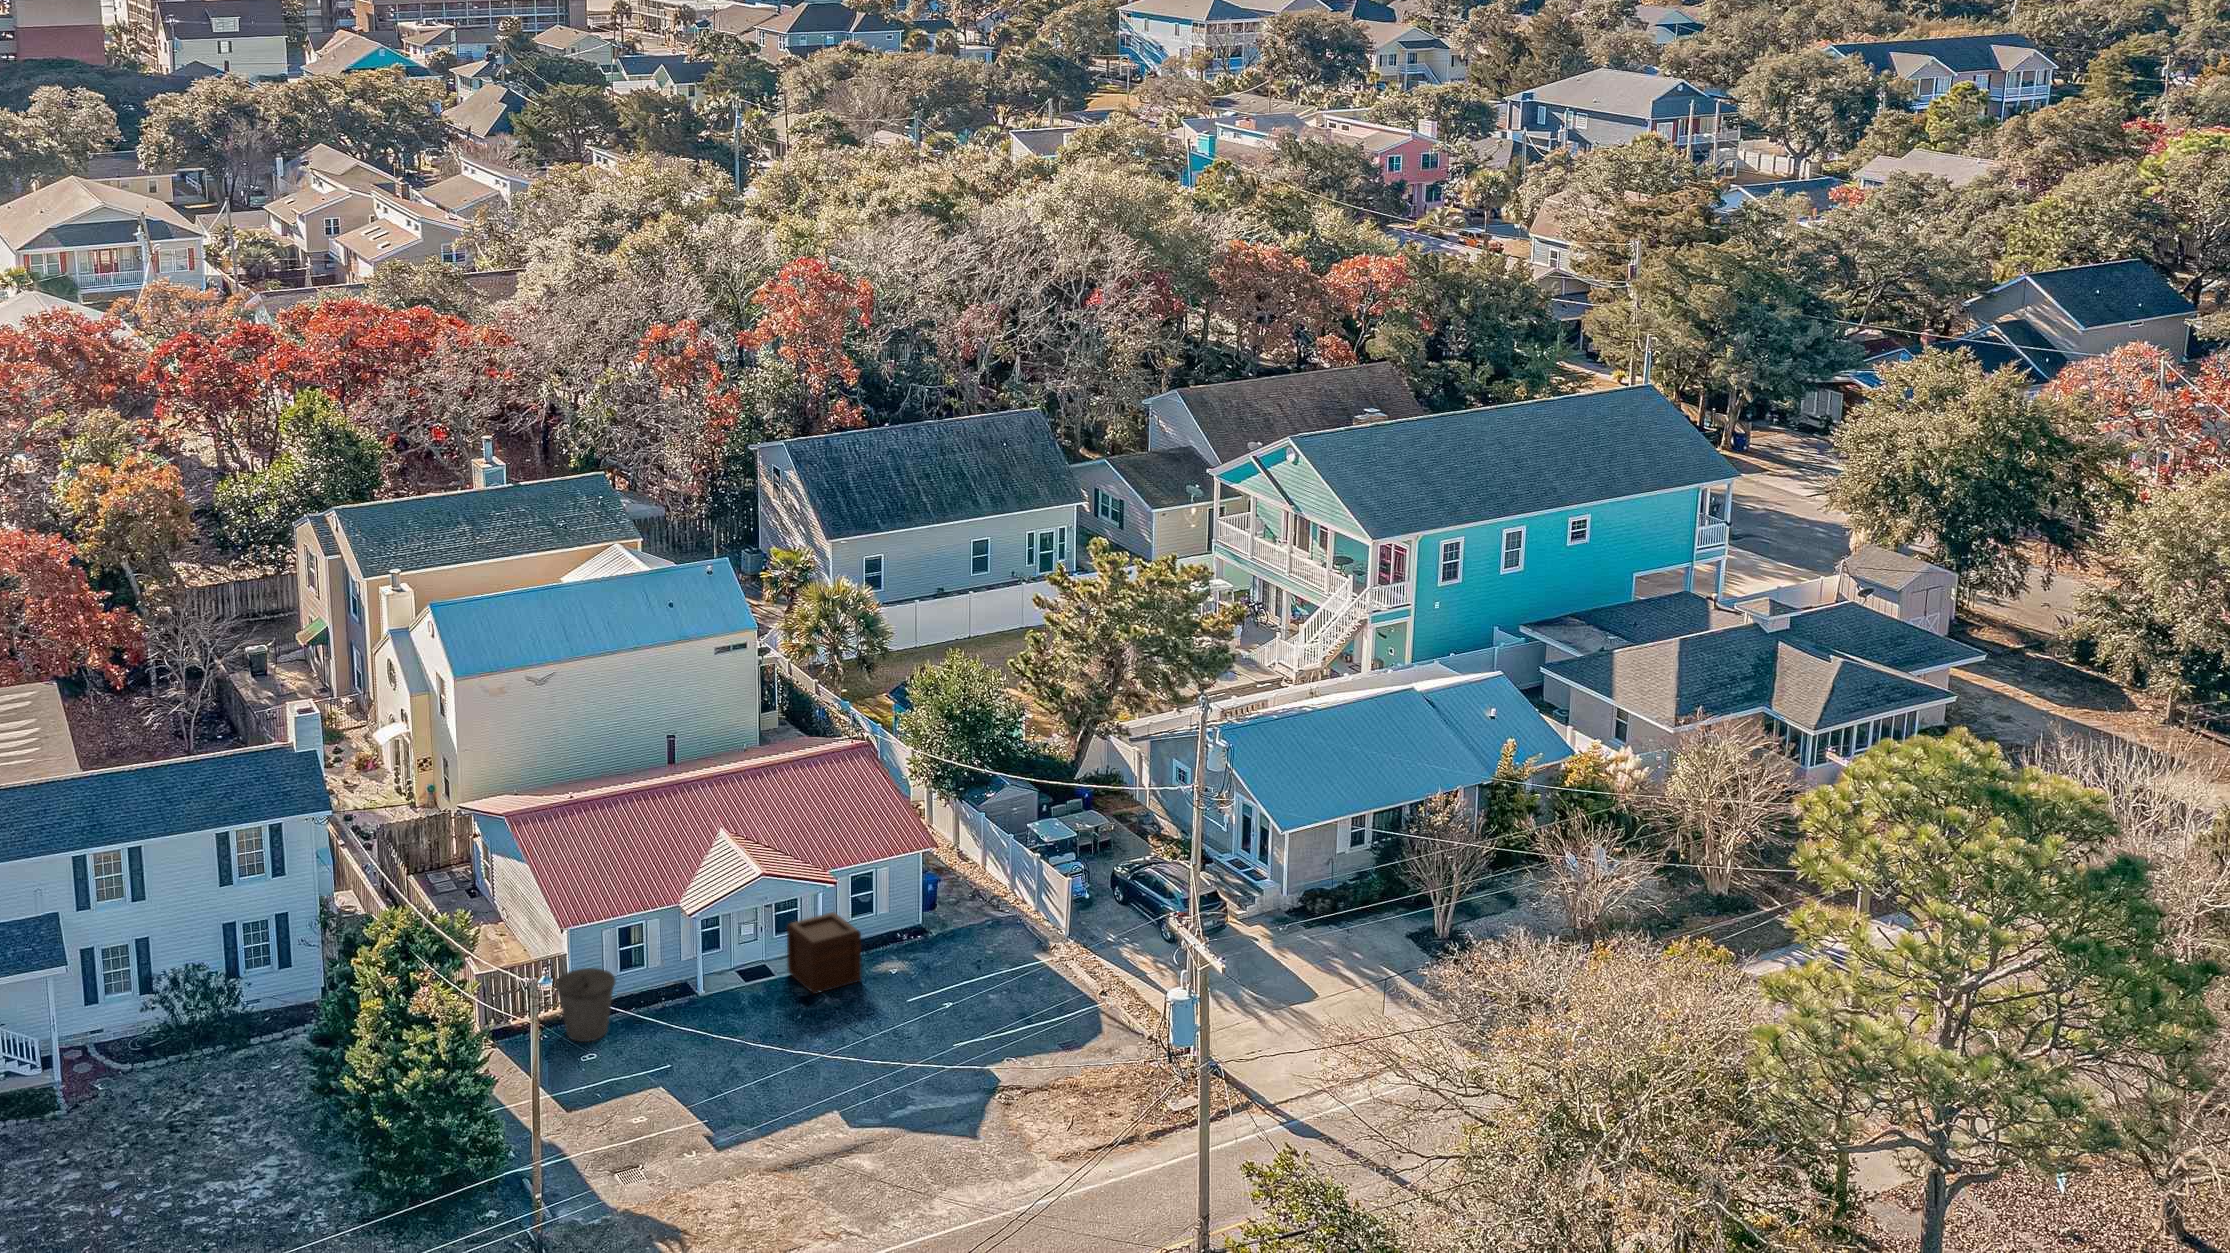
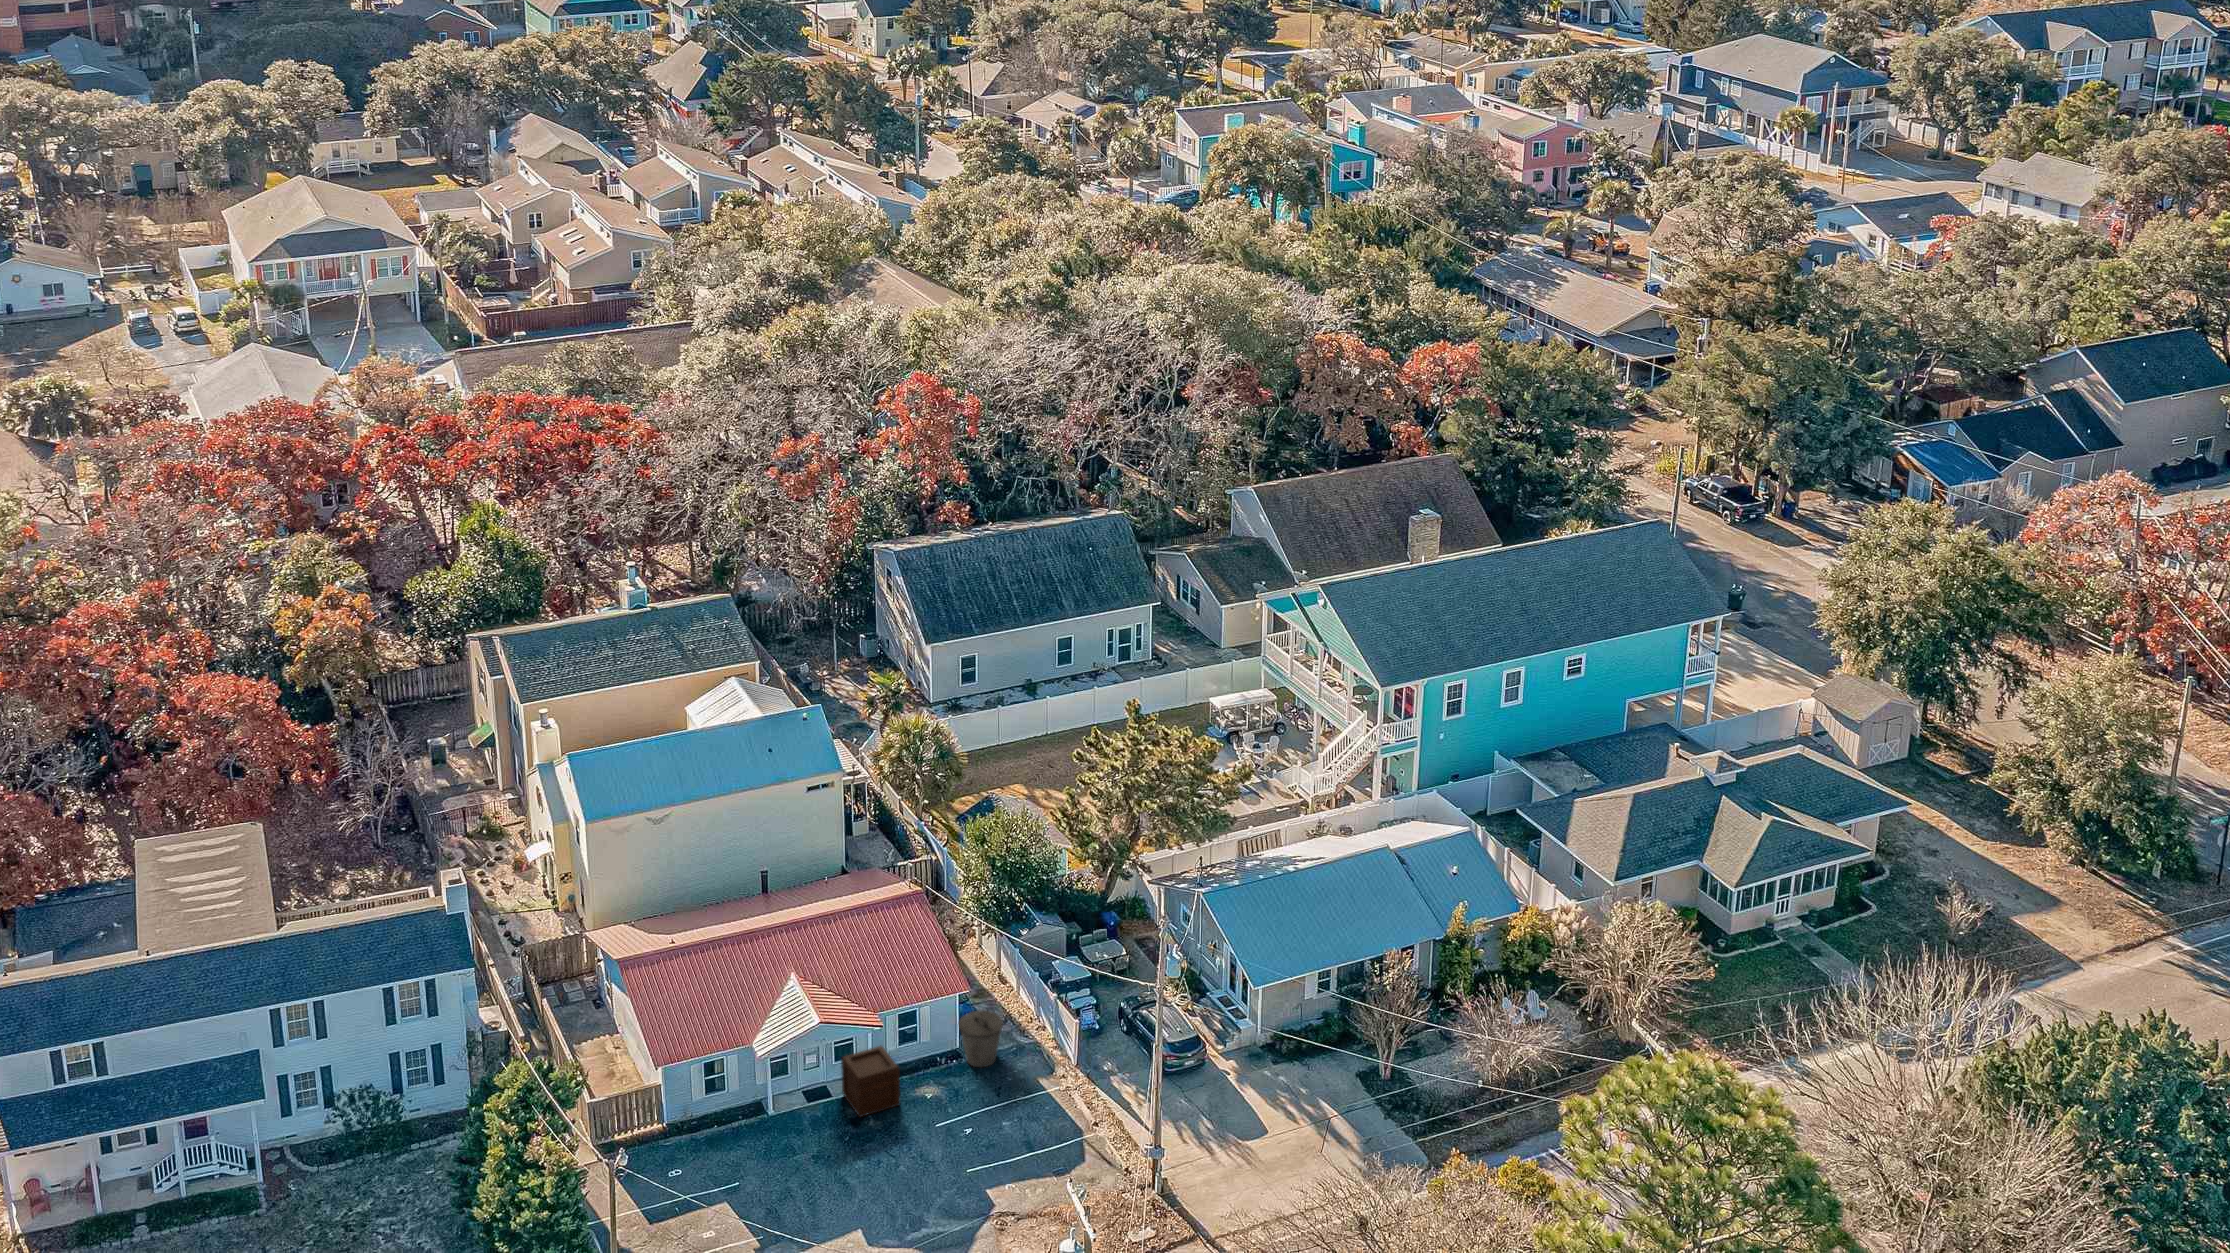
trash can: present [555,968,616,1042] -> present [959,1011,1003,1067]

